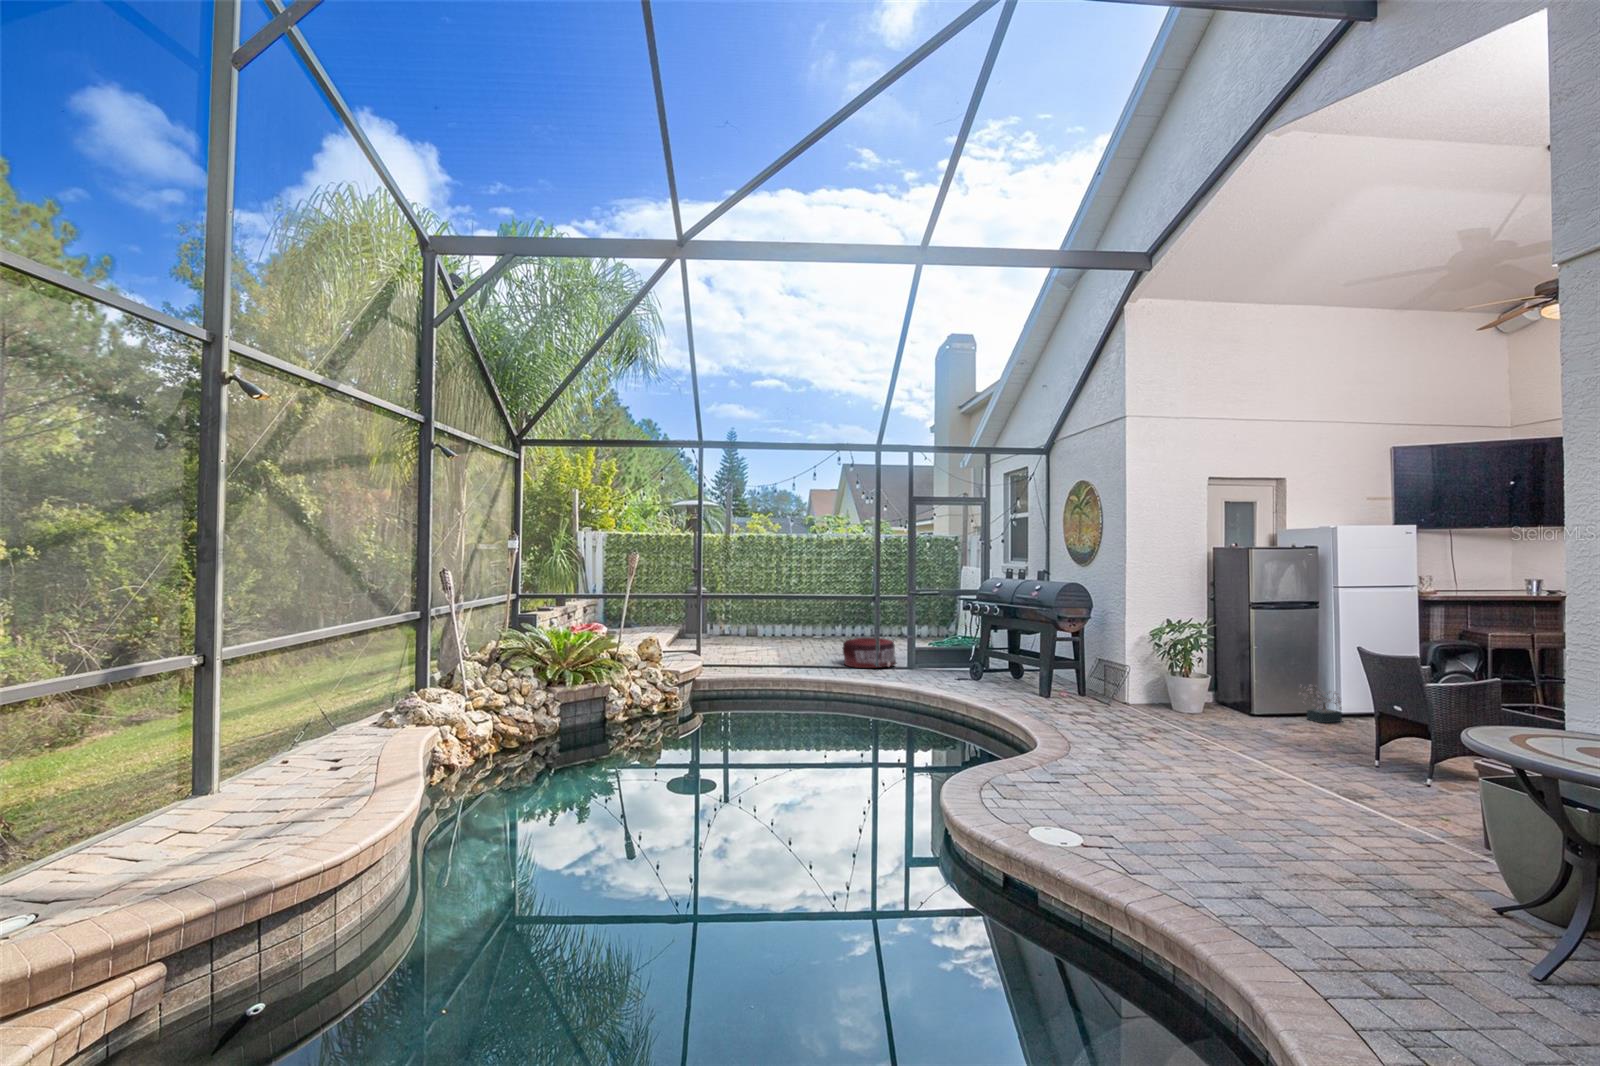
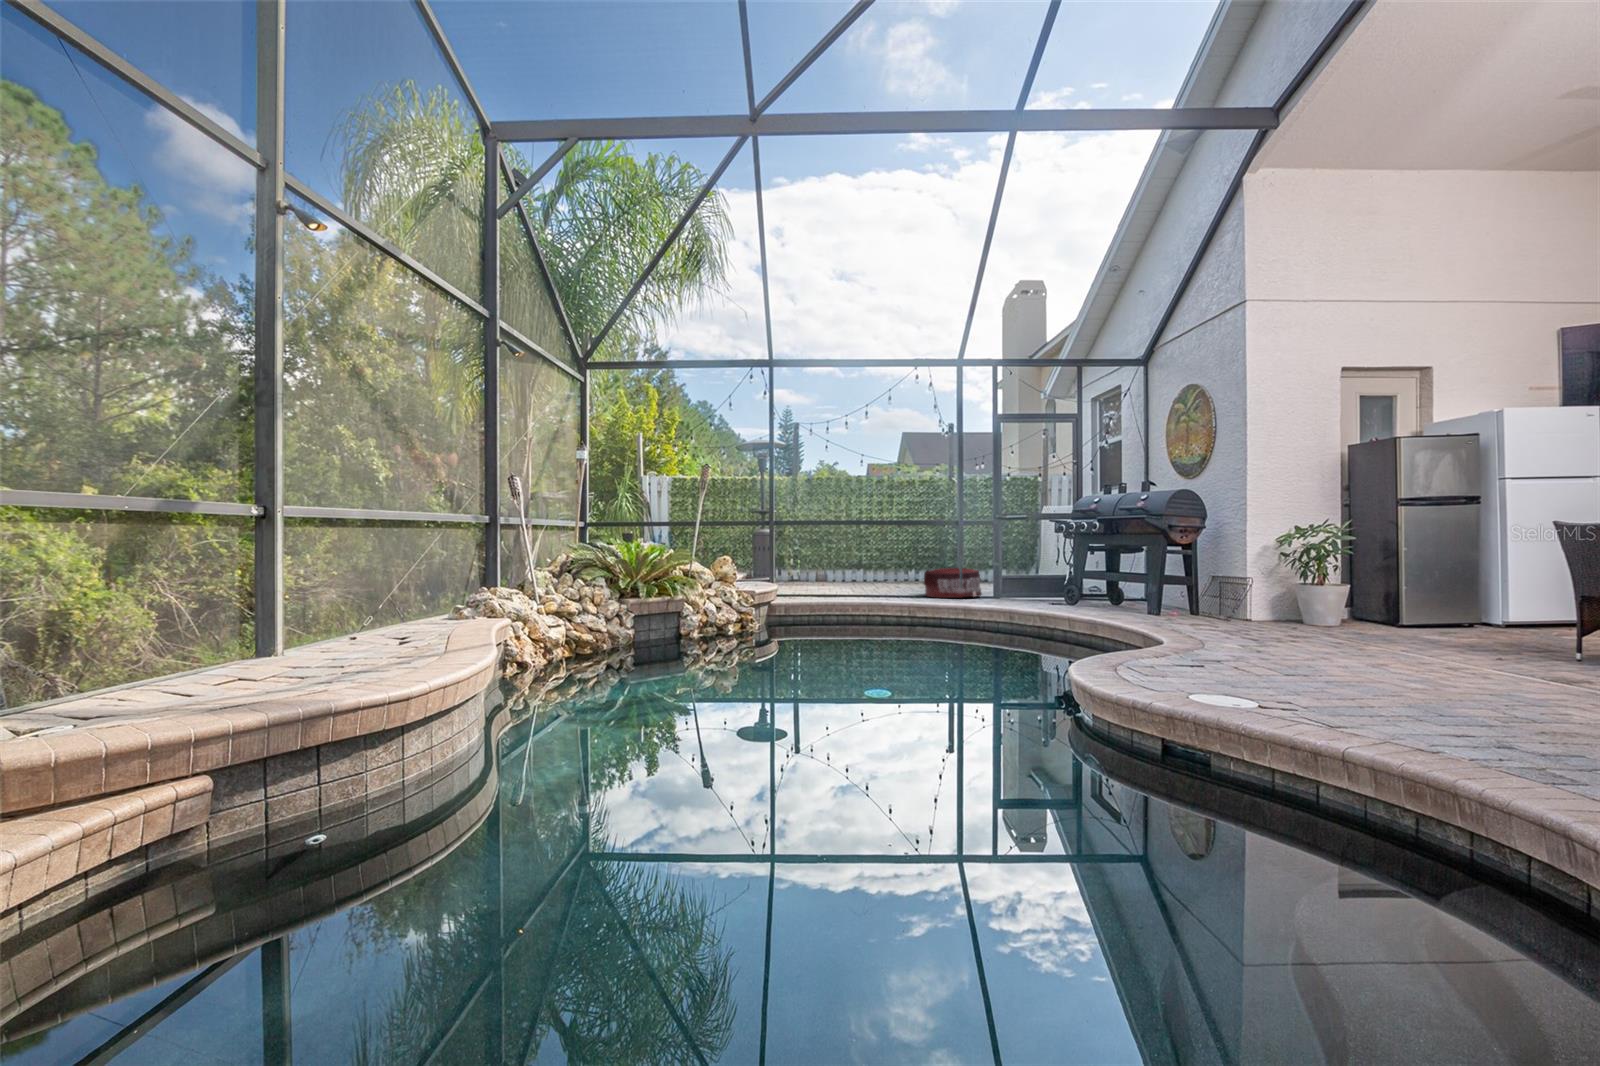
decorative plant: present [1300,684,1342,723] -> none [1457,590,1512,633]

